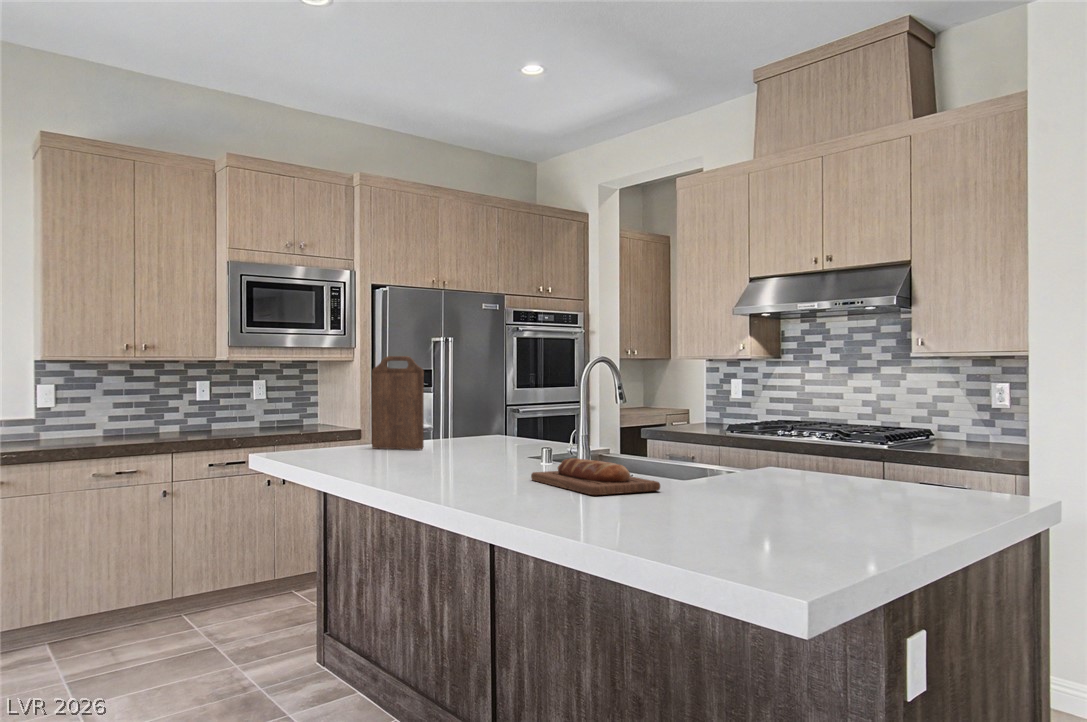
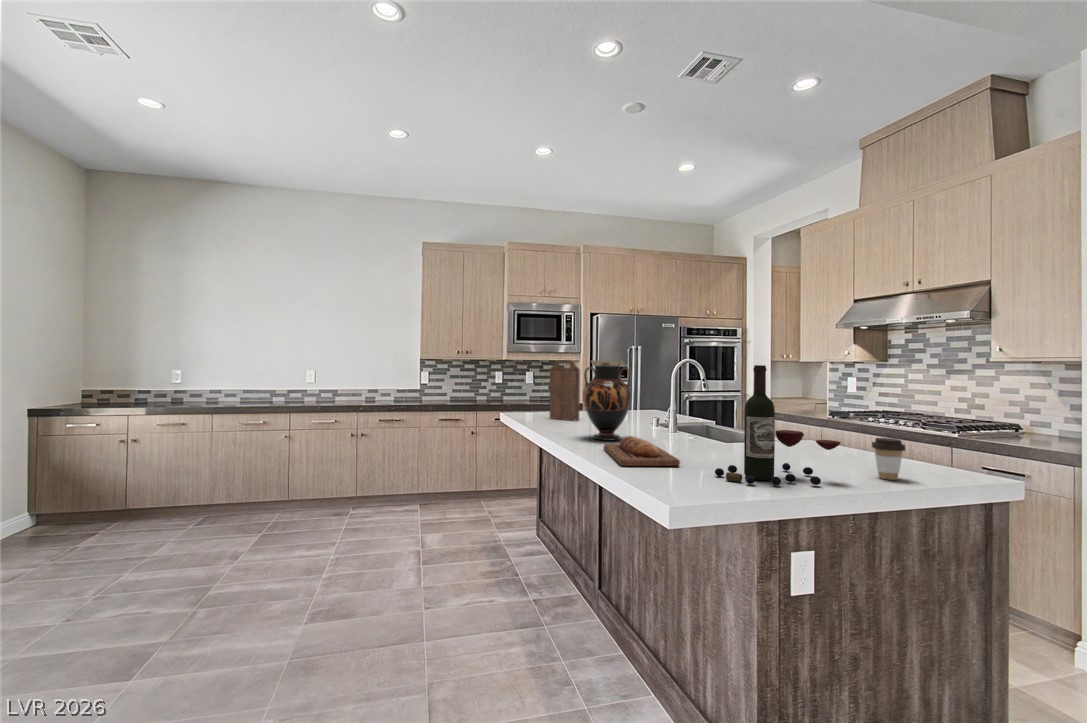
vase: none [474,354,544,470] -> present [583,361,632,441]
wine bottle: none [716,356,851,501] -> present [715,365,841,485]
coffee cup: none [864,441,901,487] -> present [872,438,905,480]

